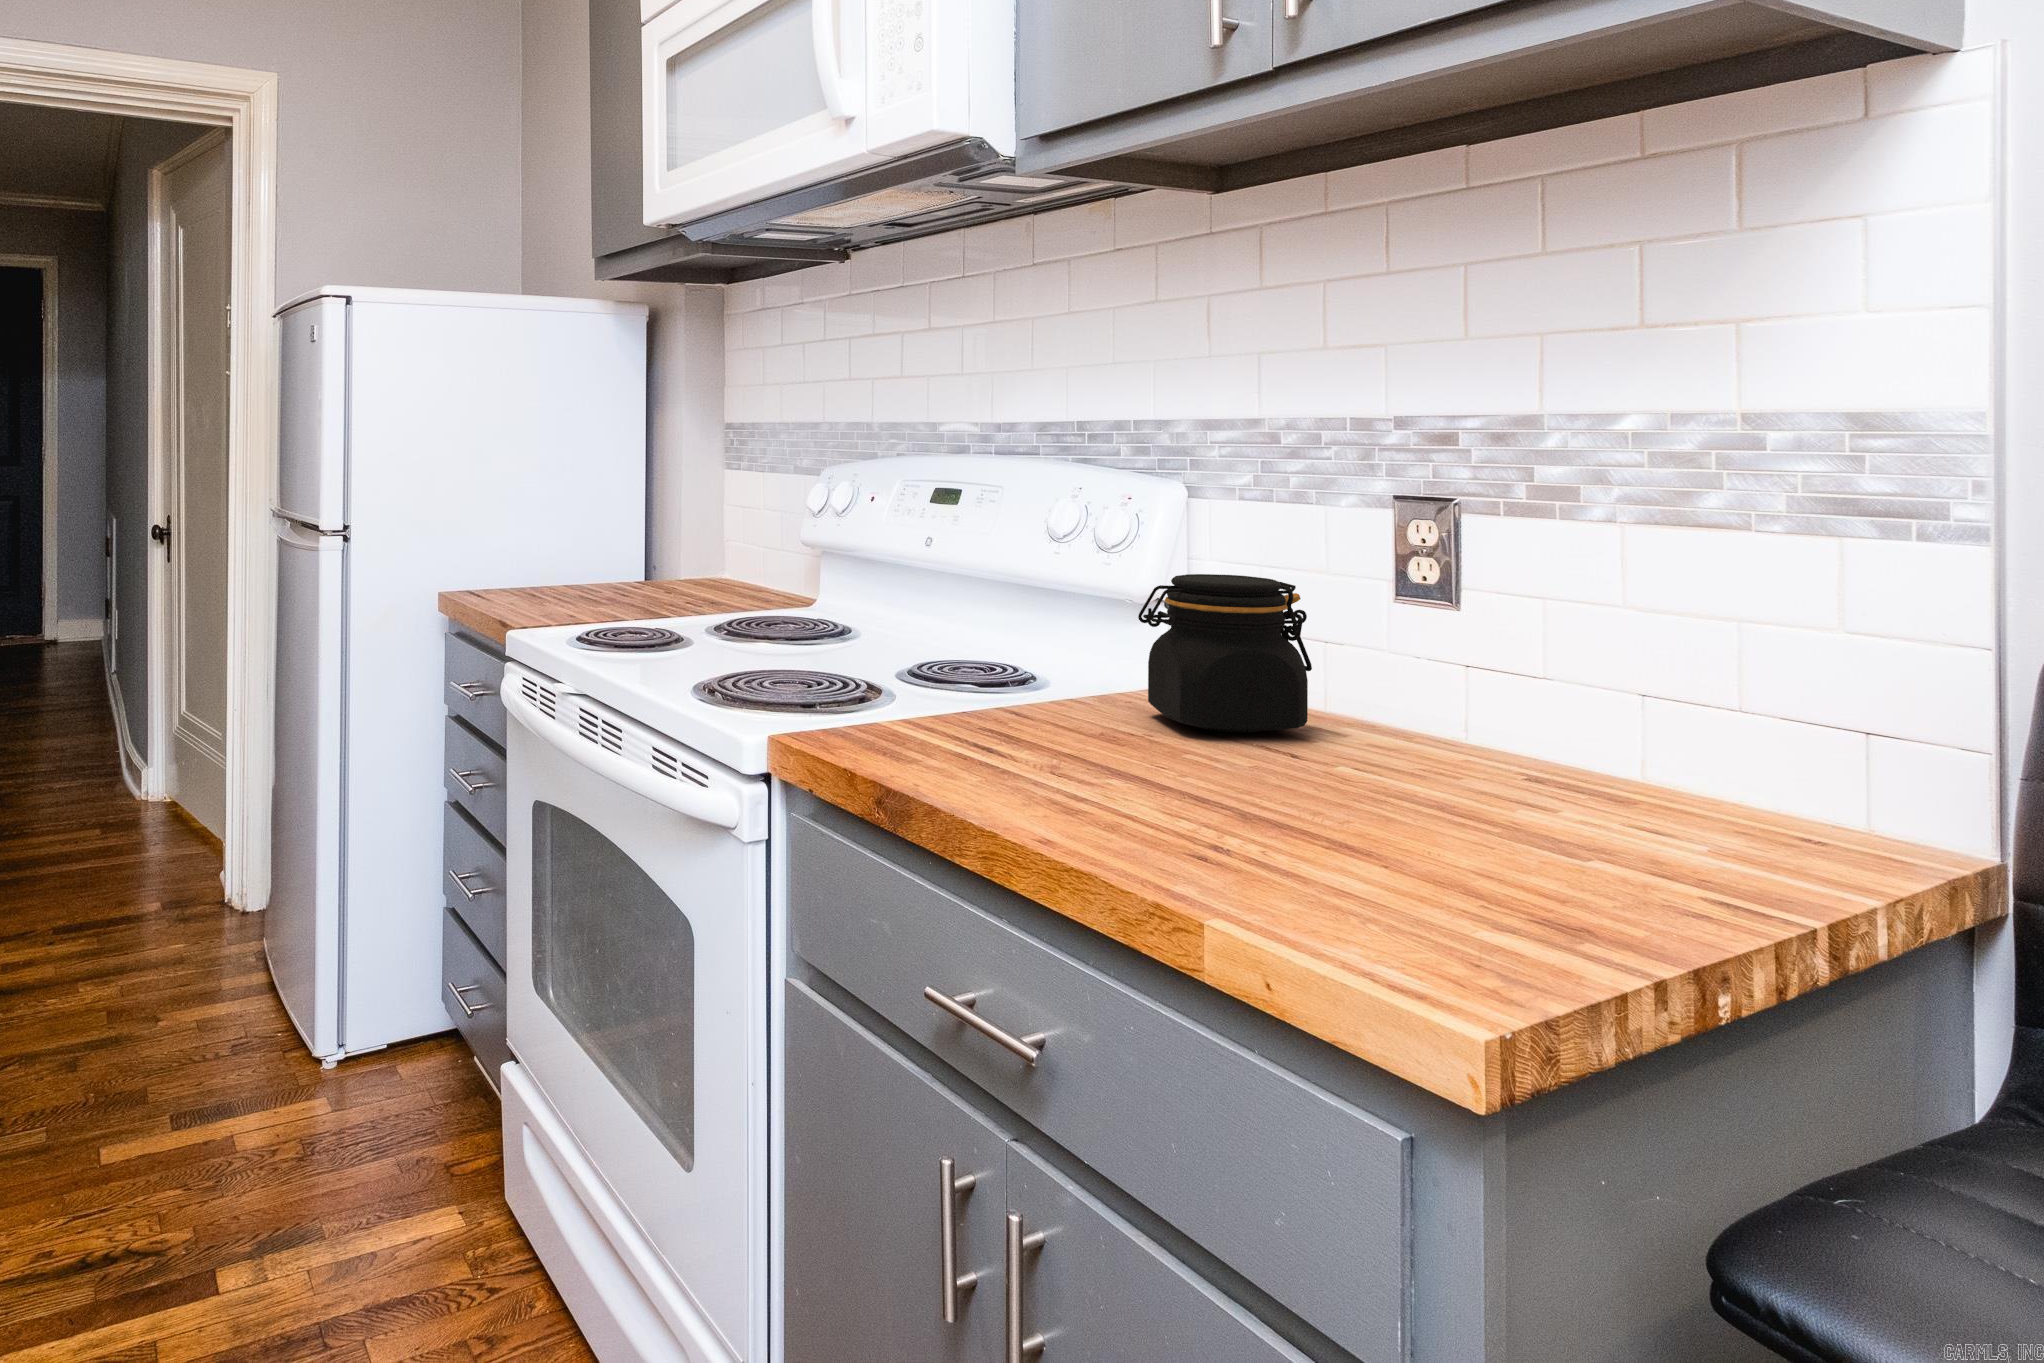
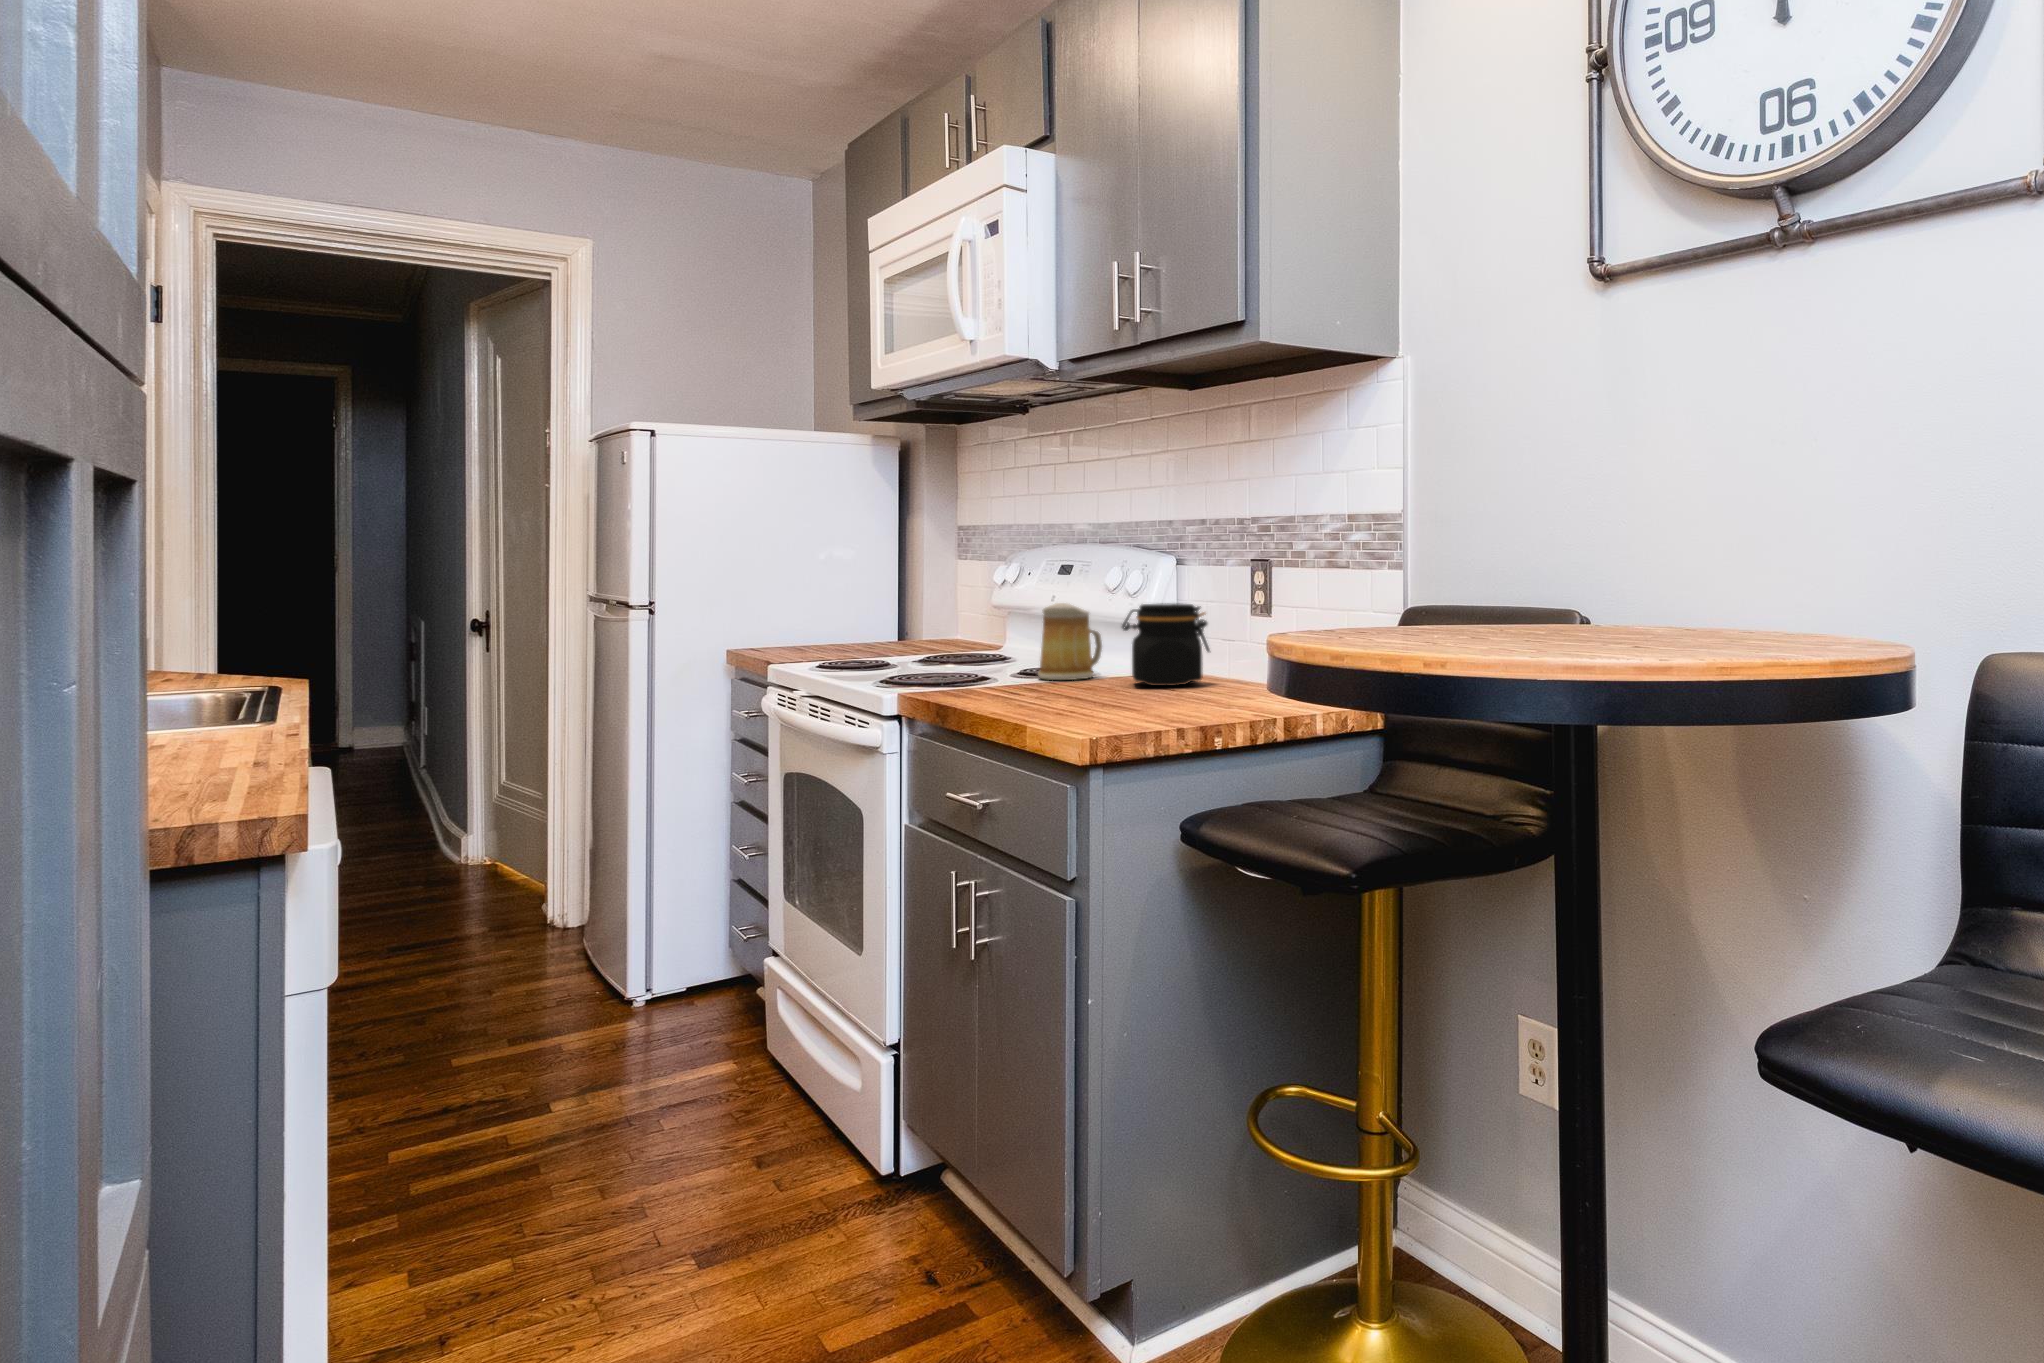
mug: none [953,564,1060,698] -> present [1038,603,1102,680]

